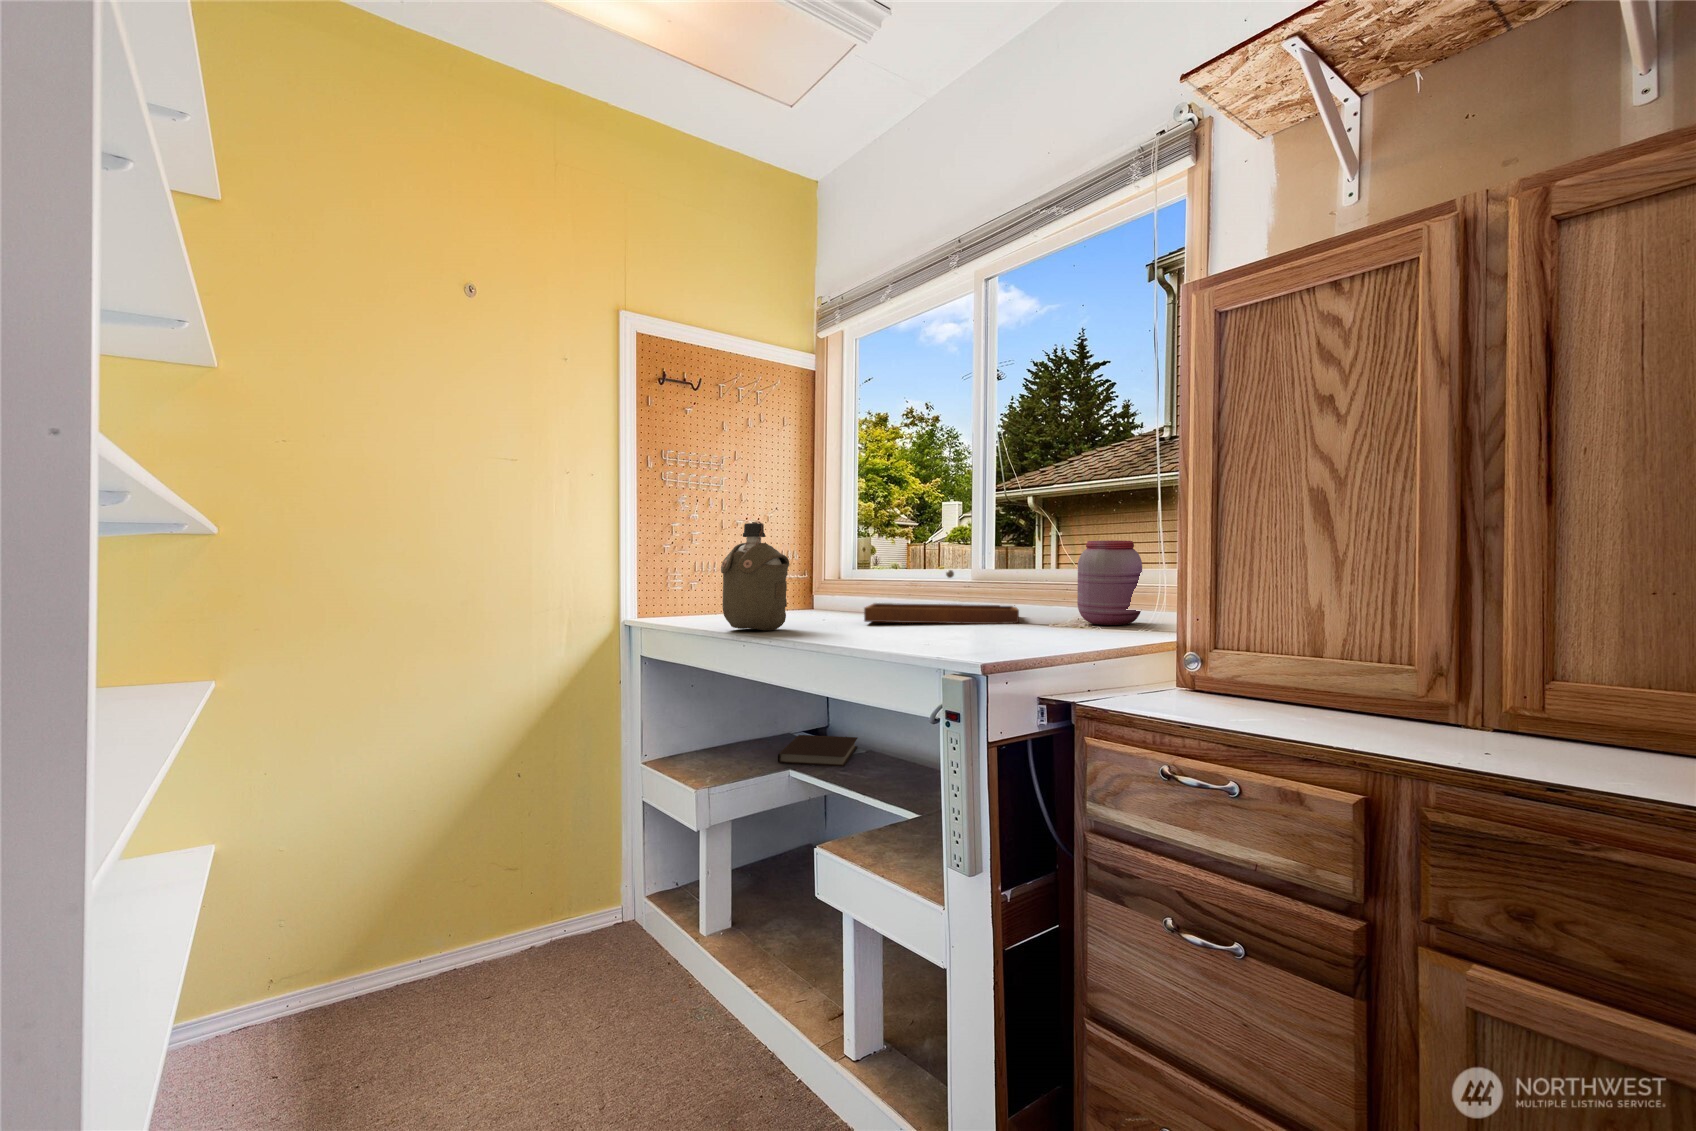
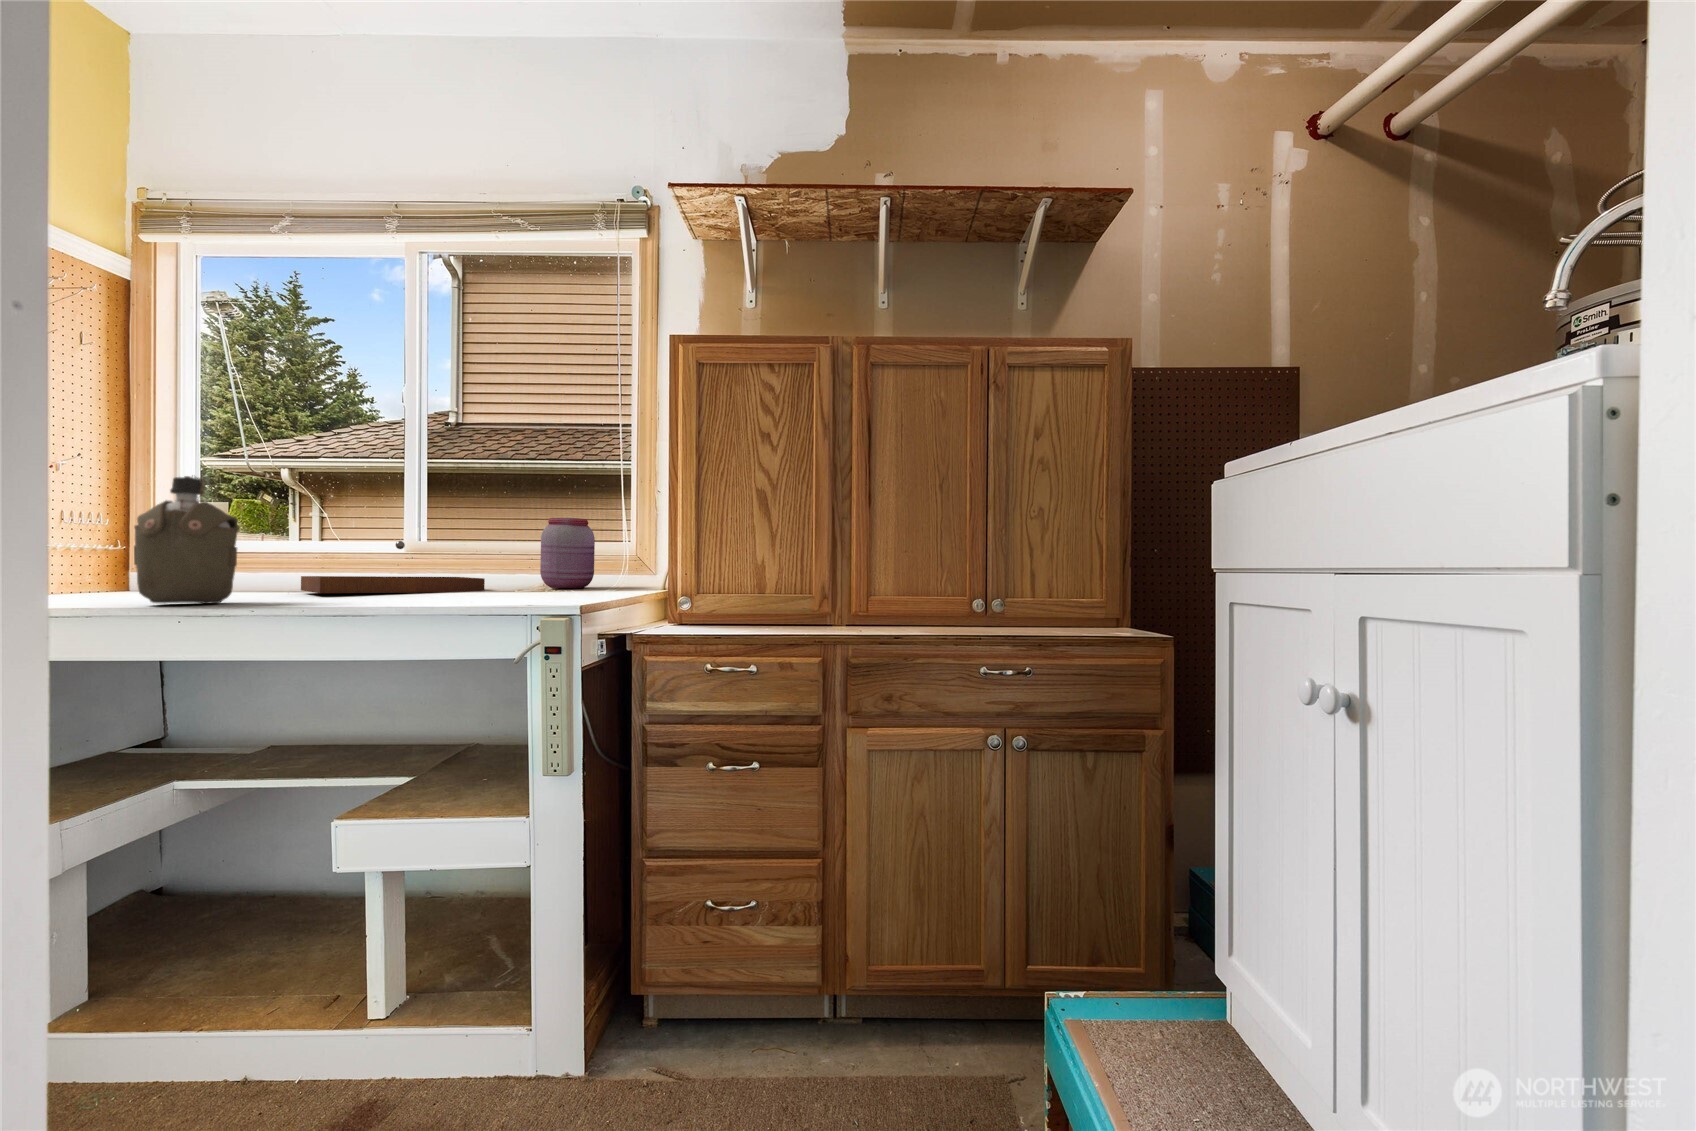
notebook: present [778,735,858,767] -> none [146,738,254,776]

